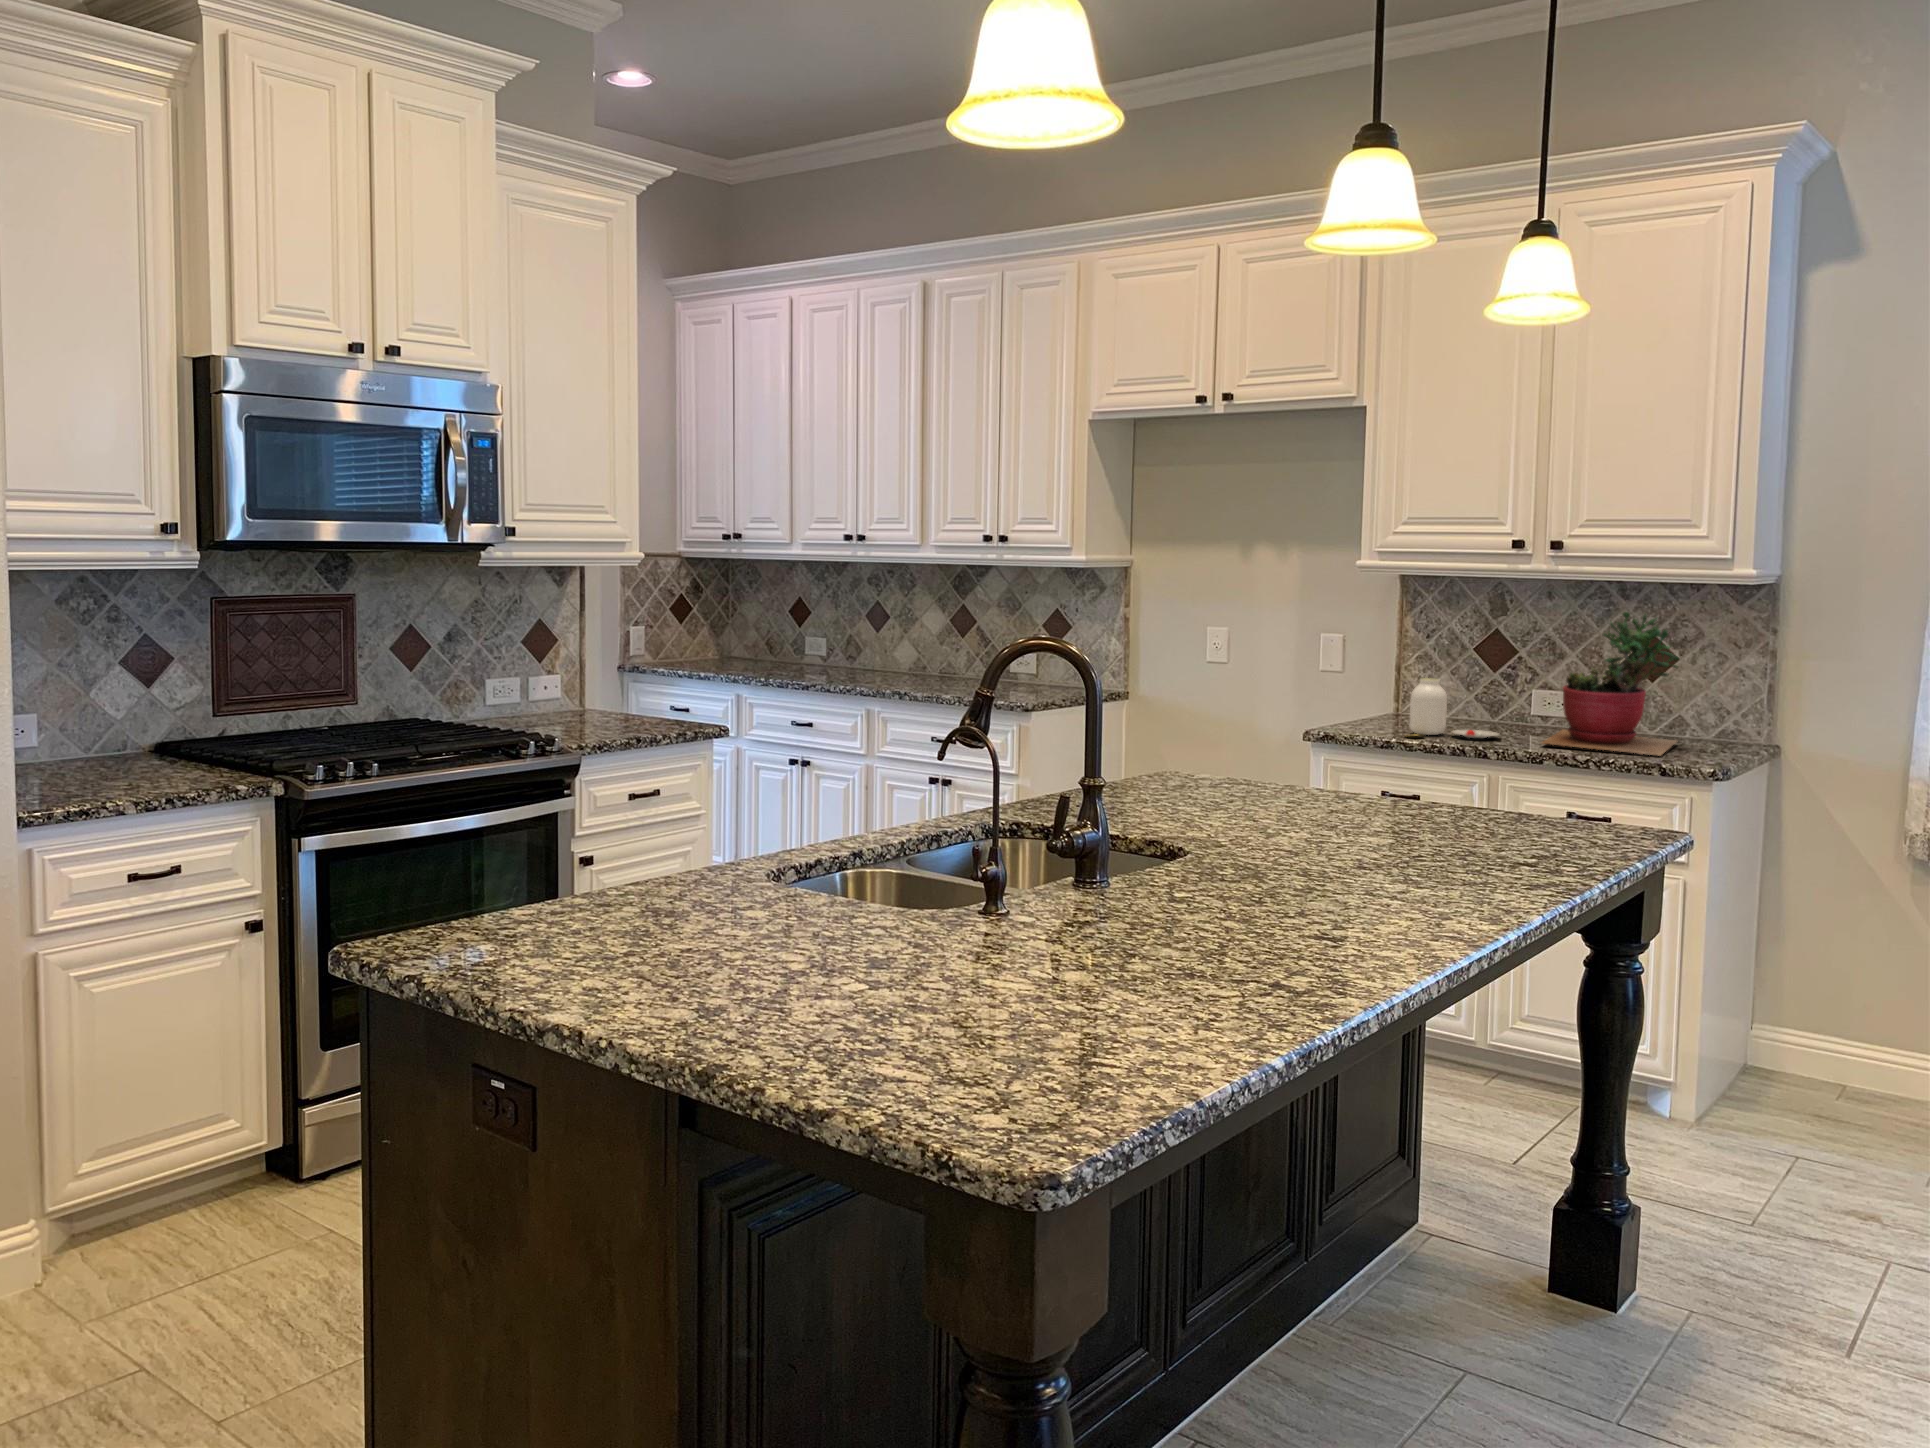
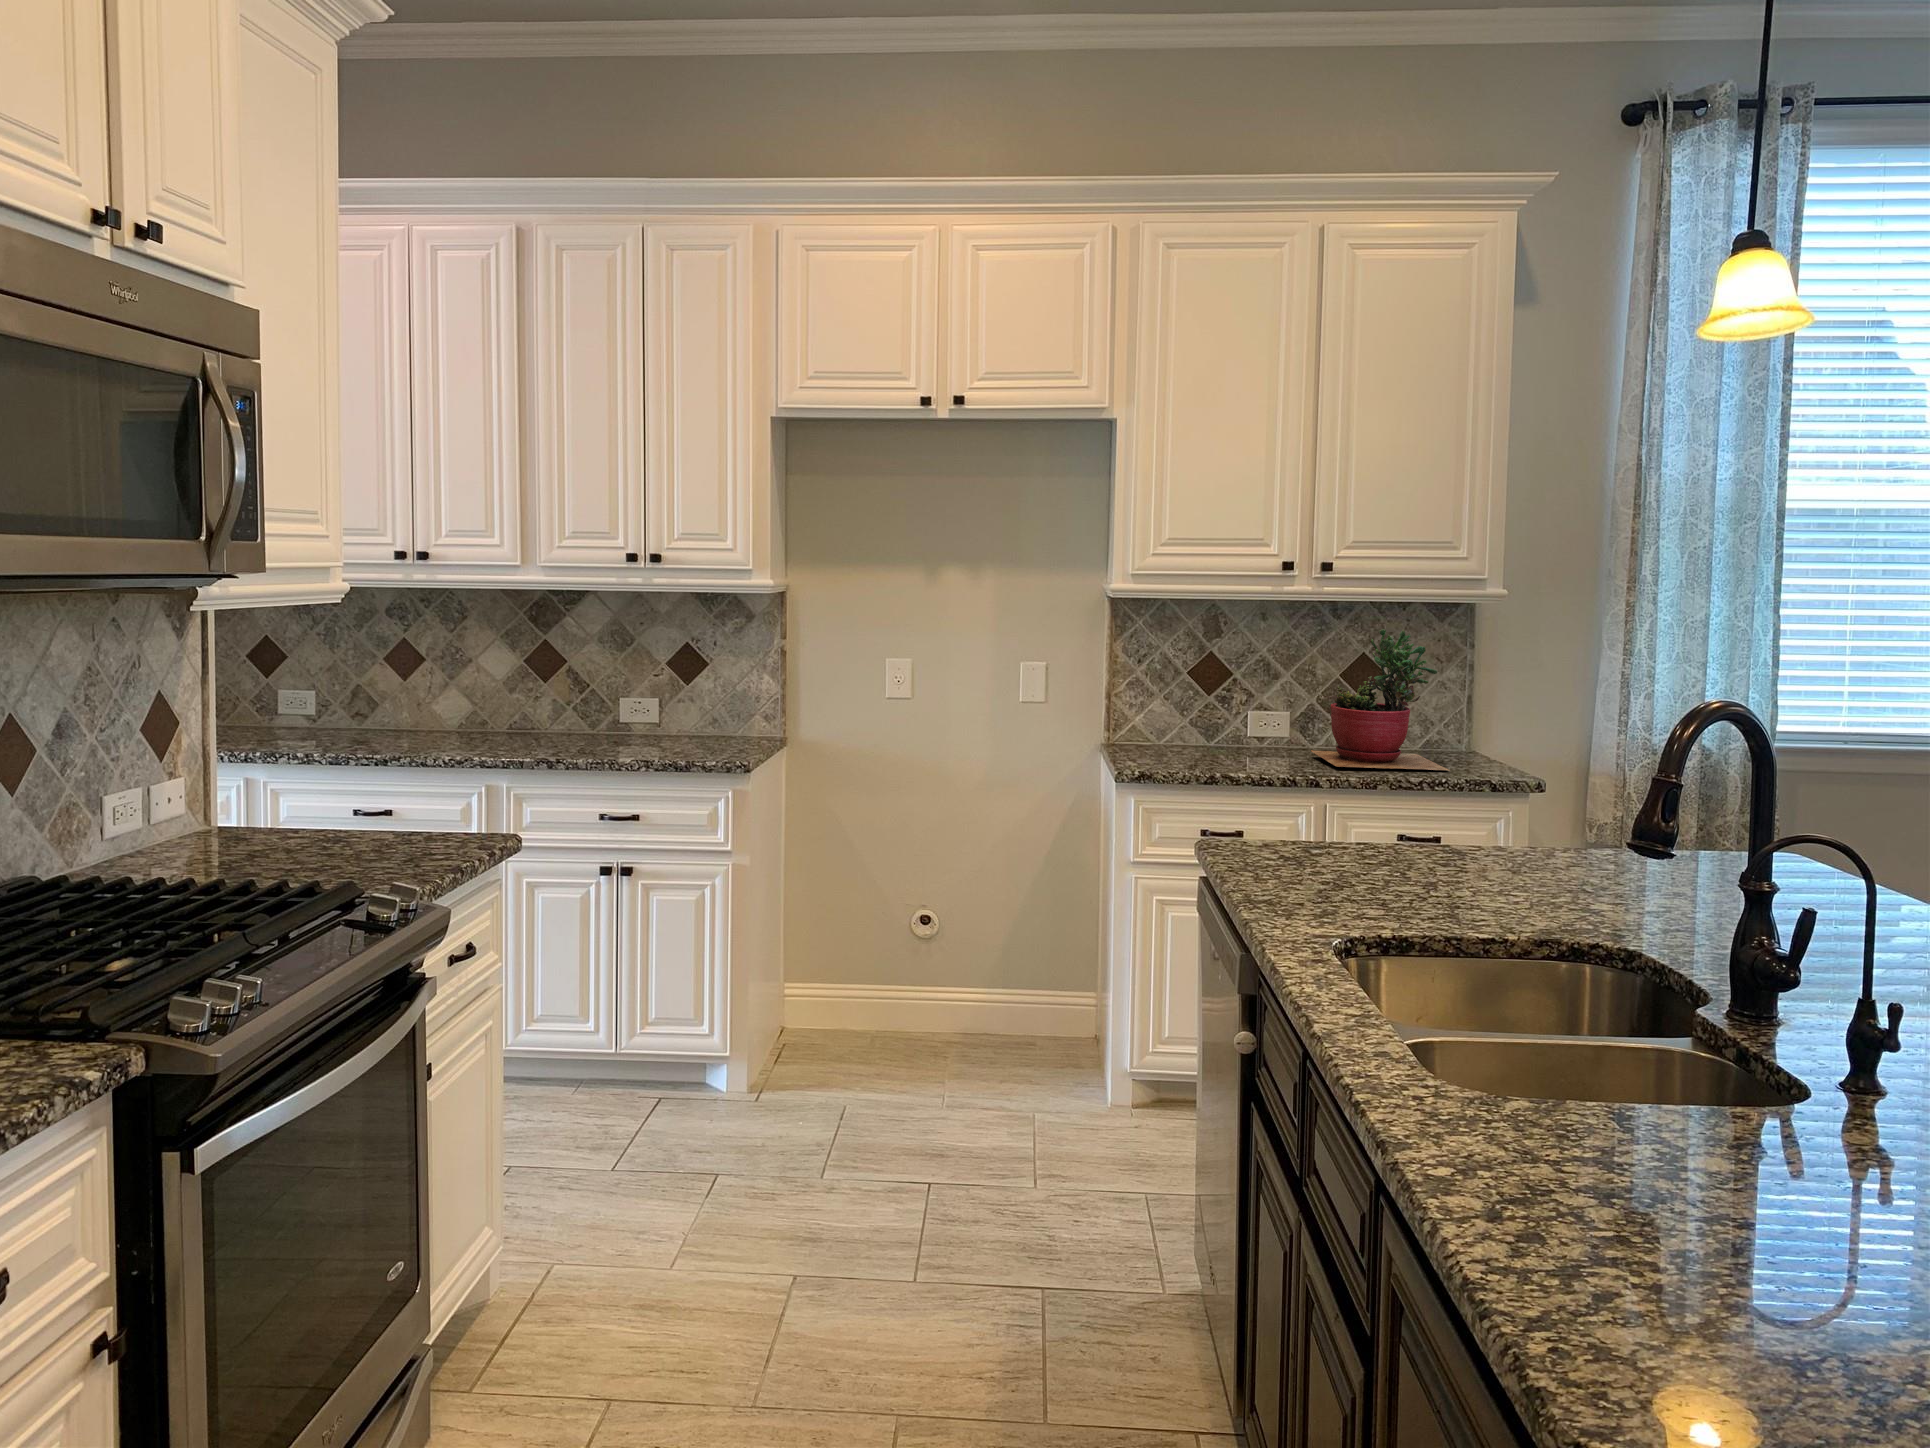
jar: present [1406,678,1499,738] -> none [1191,706,1289,770]

